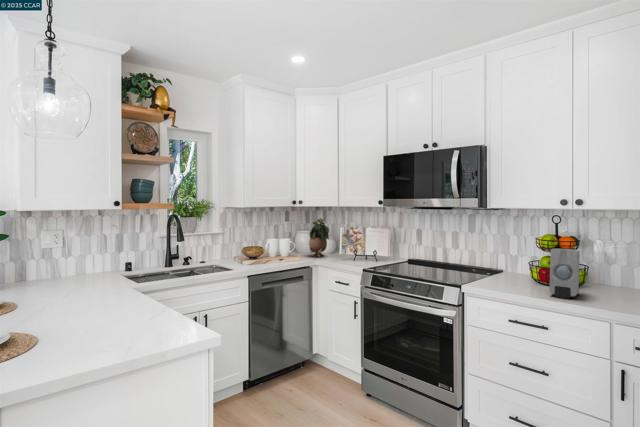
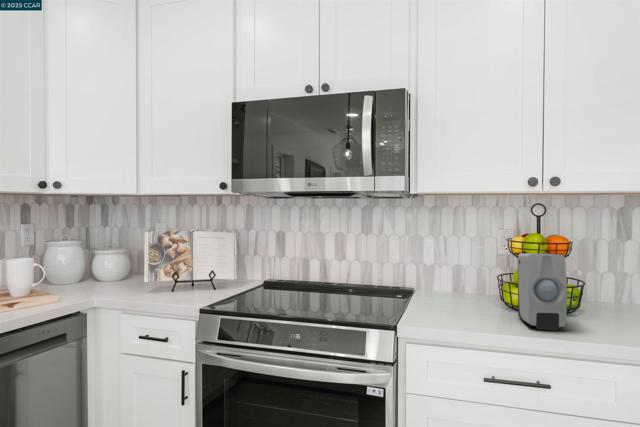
potted plant: present [309,218,329,257] -> none [77,215,119,290]

